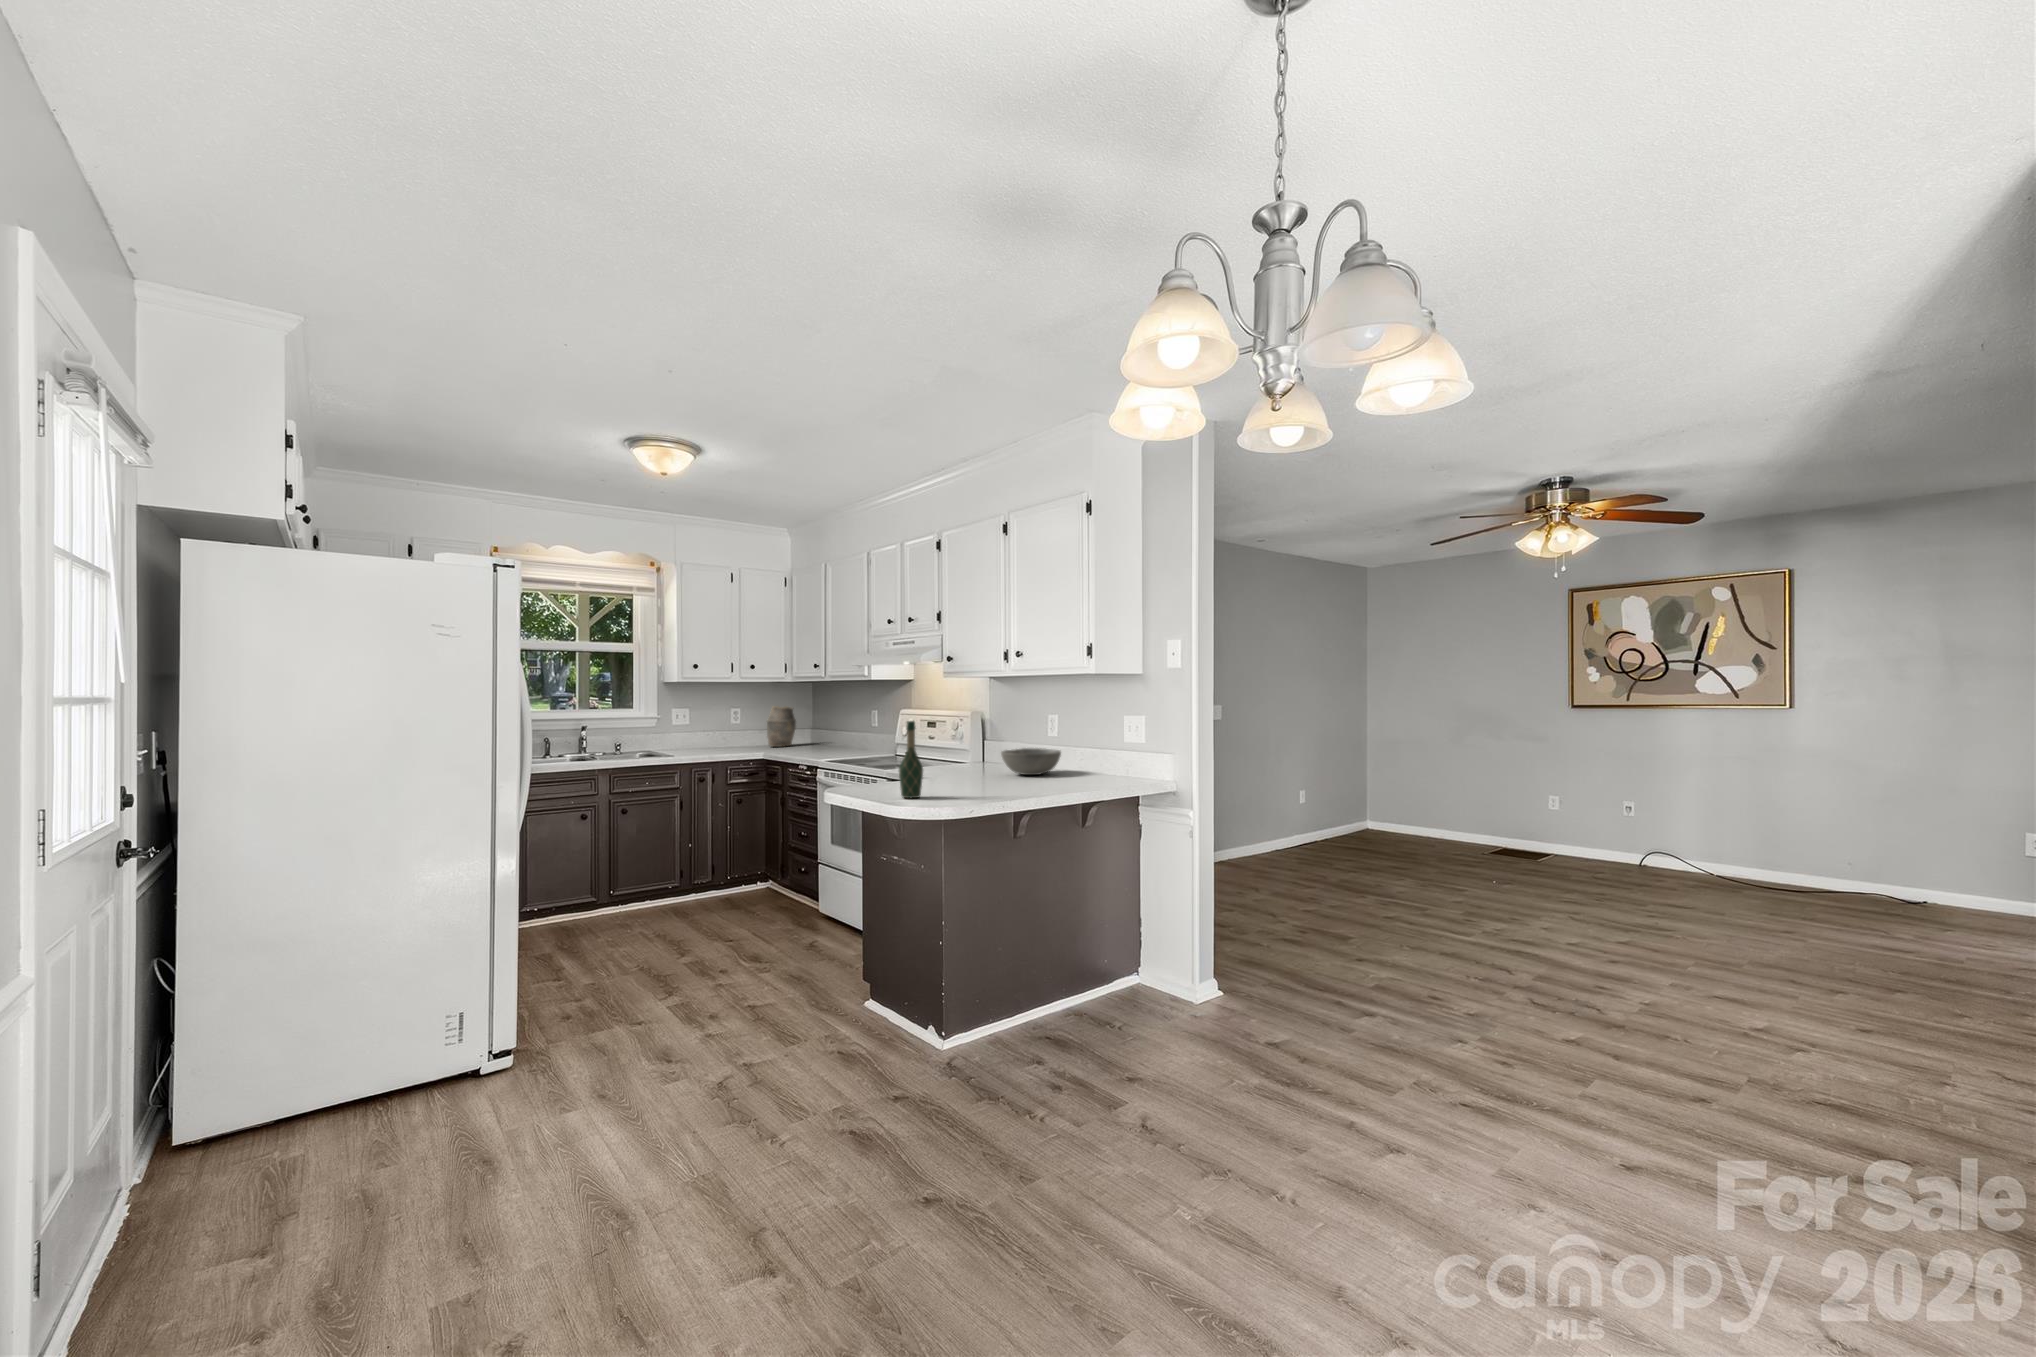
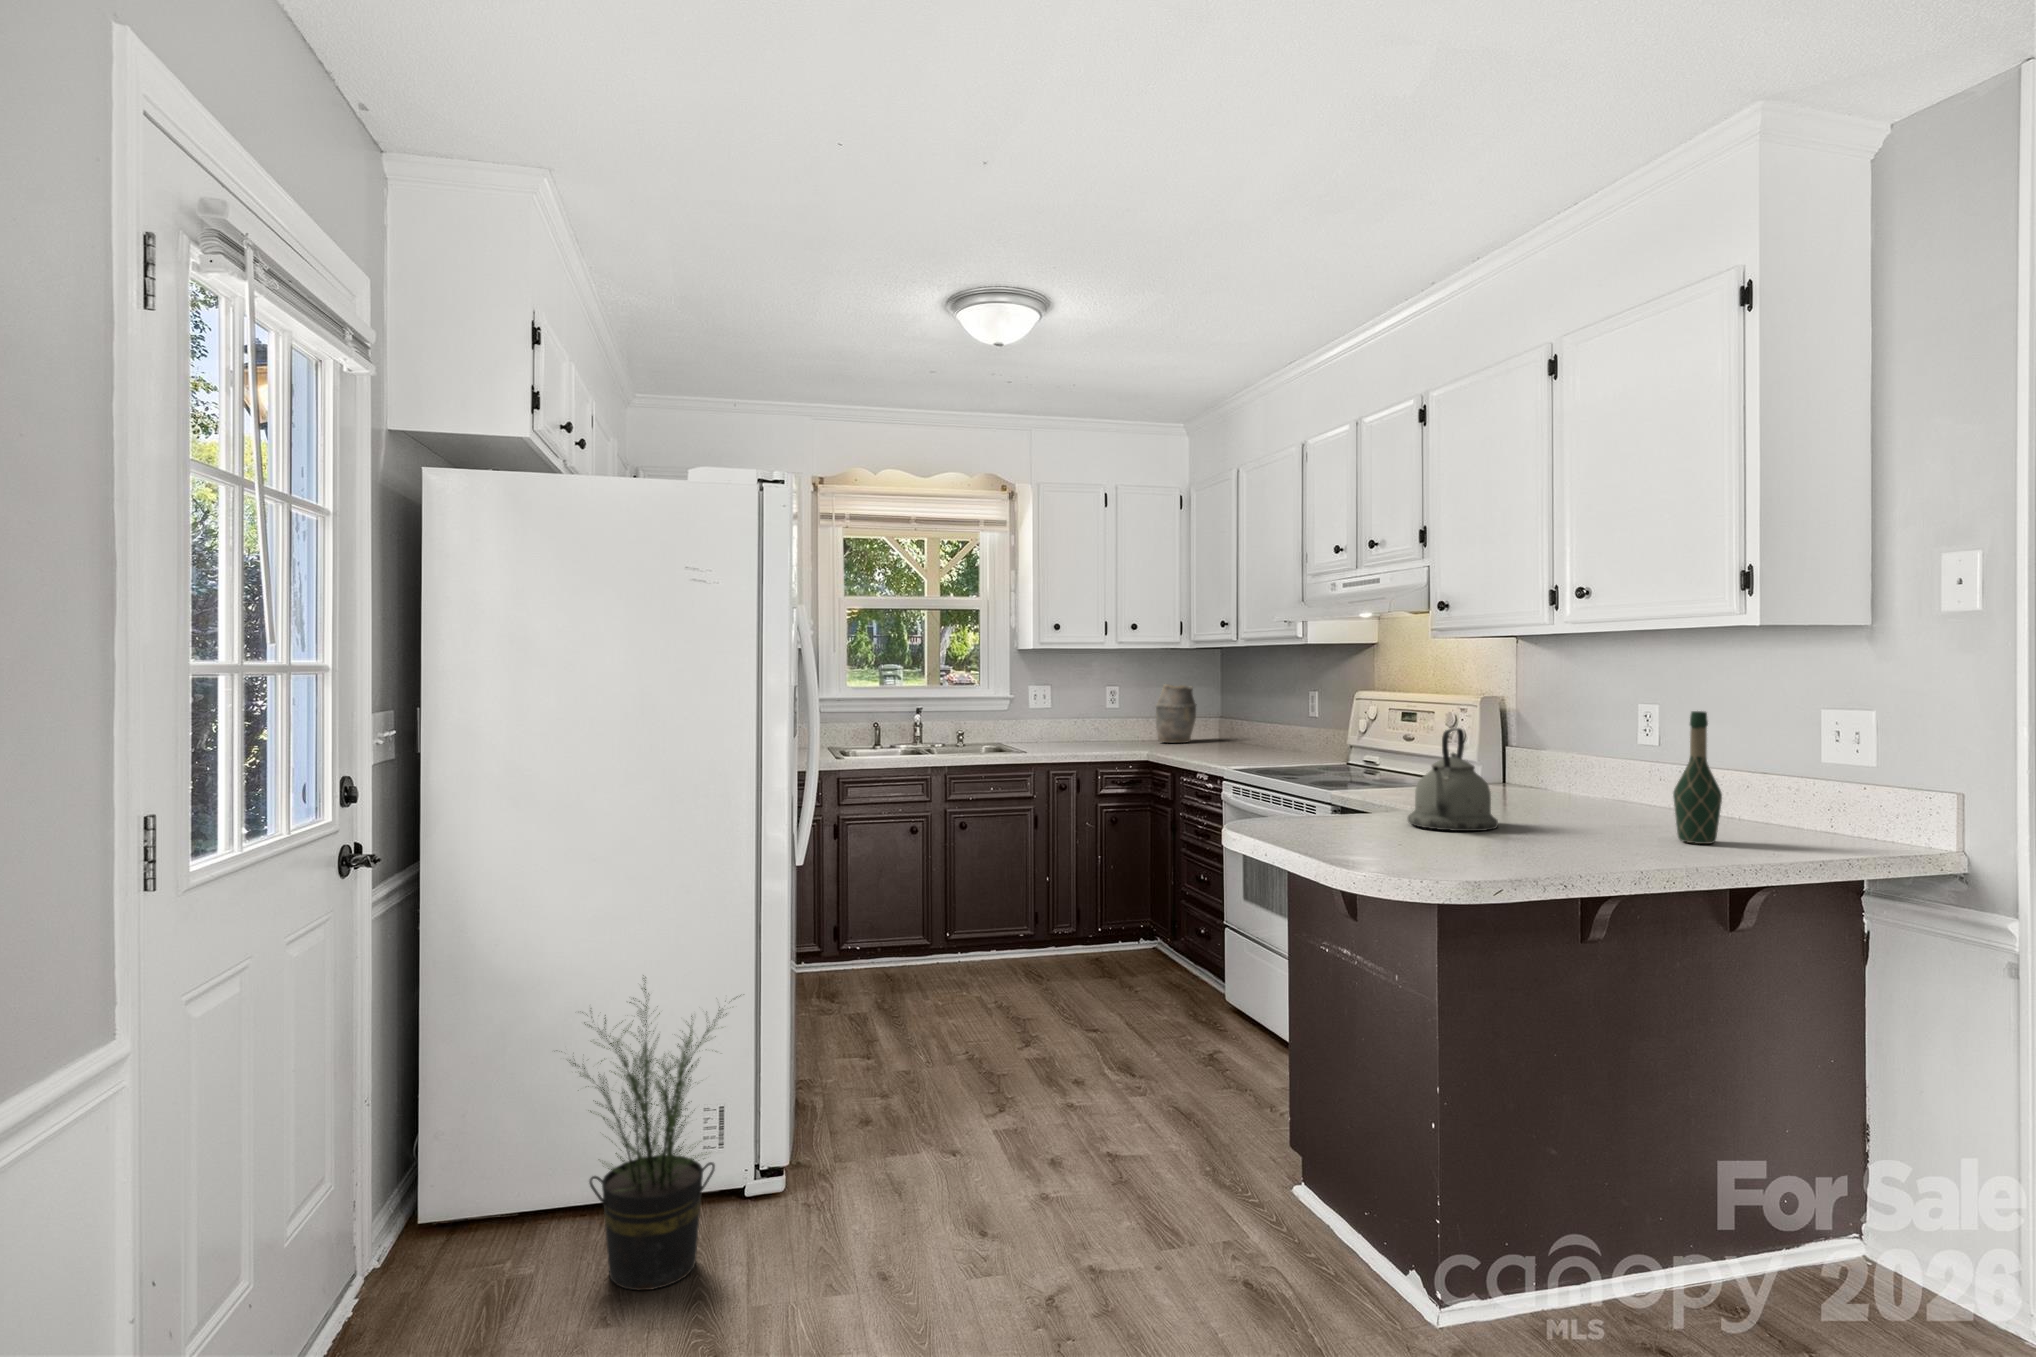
wine bottle: present [899,721,923,798] -> present [1673,711,1722,844]
kettle: none [932,726,981,785] -> present [1408,728,1498,831]
bowl: present [1001,748,1061,775] -> none [1534,770,1654,819]
potted plant: none [323,920,490,1146] -> present [569,975,741,1290]

